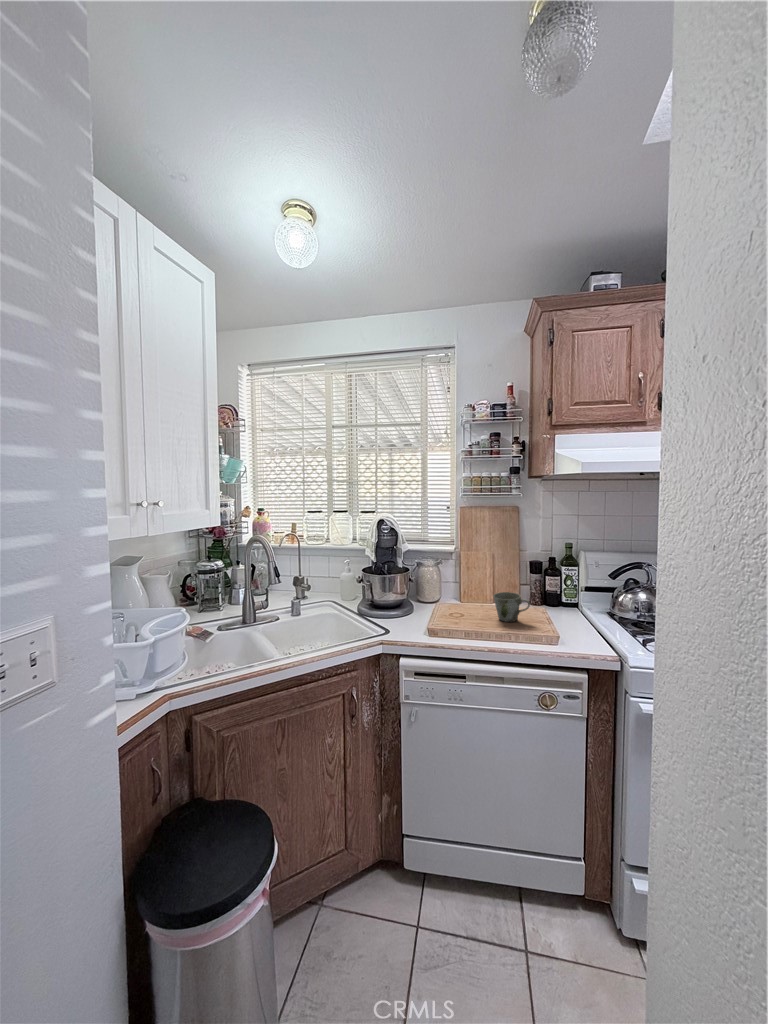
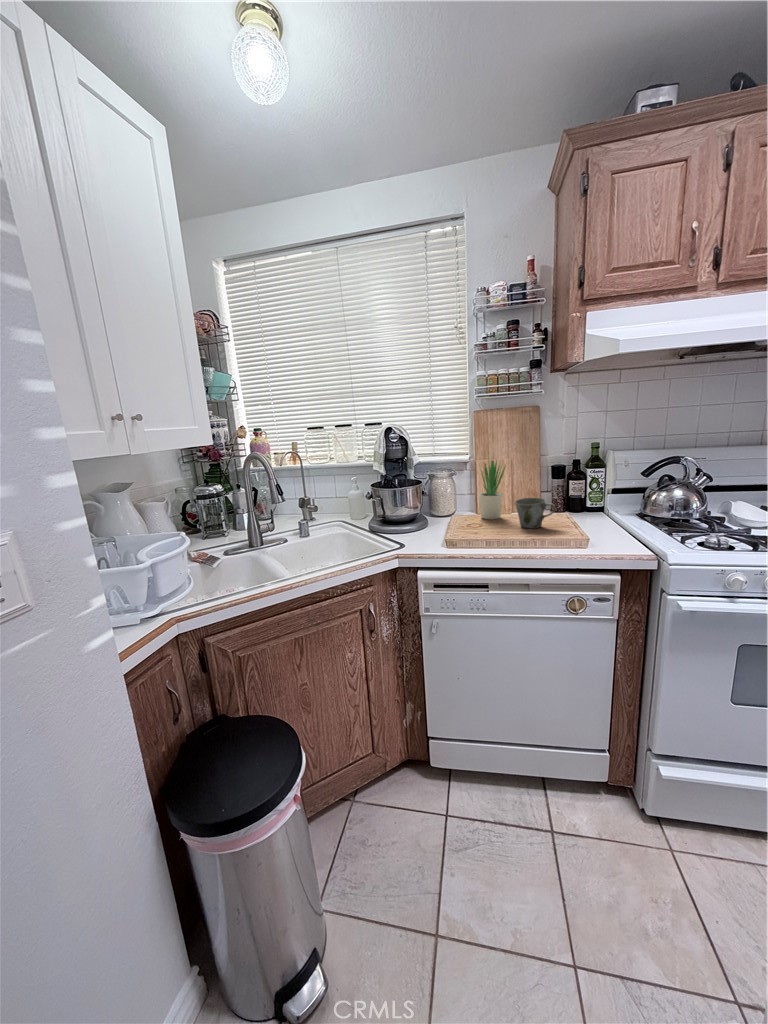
potted plant: none [462,545,487,609] -> present [479,455,506,519]

